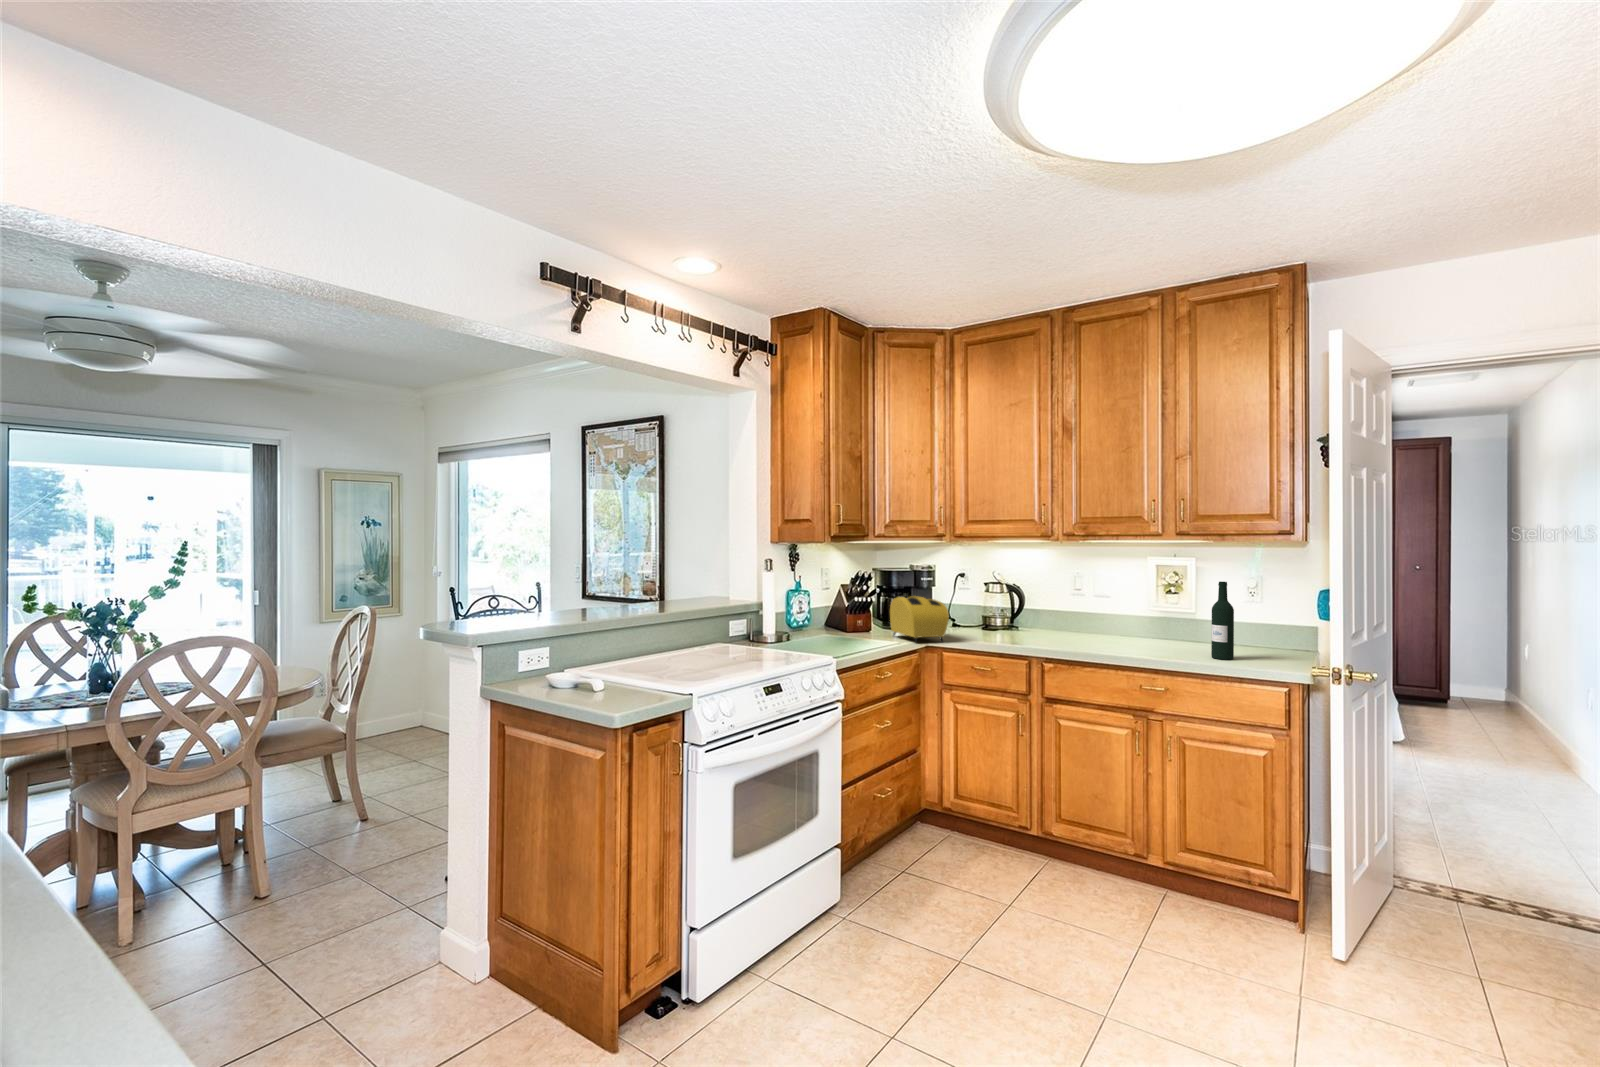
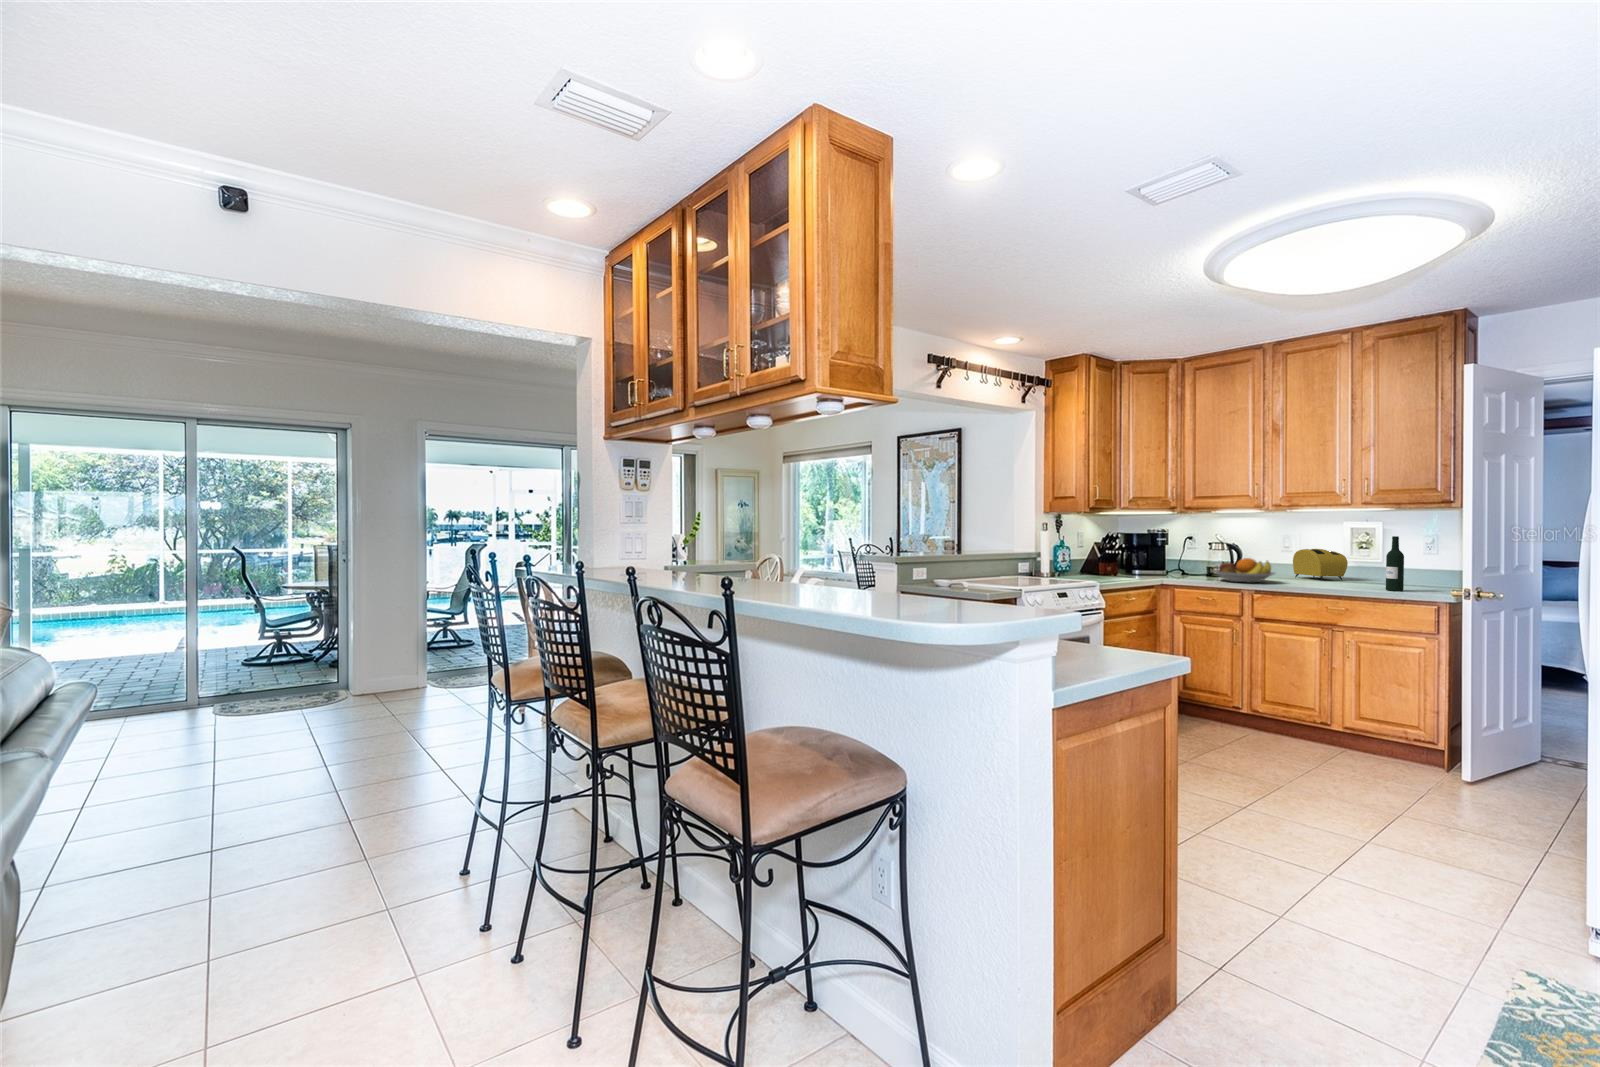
toaster: present [890,596,949,642] -> present [1293,549,1348,580]
fruit bowl: none [989,610,1072,645] -> present [1213,558,1275,583]

